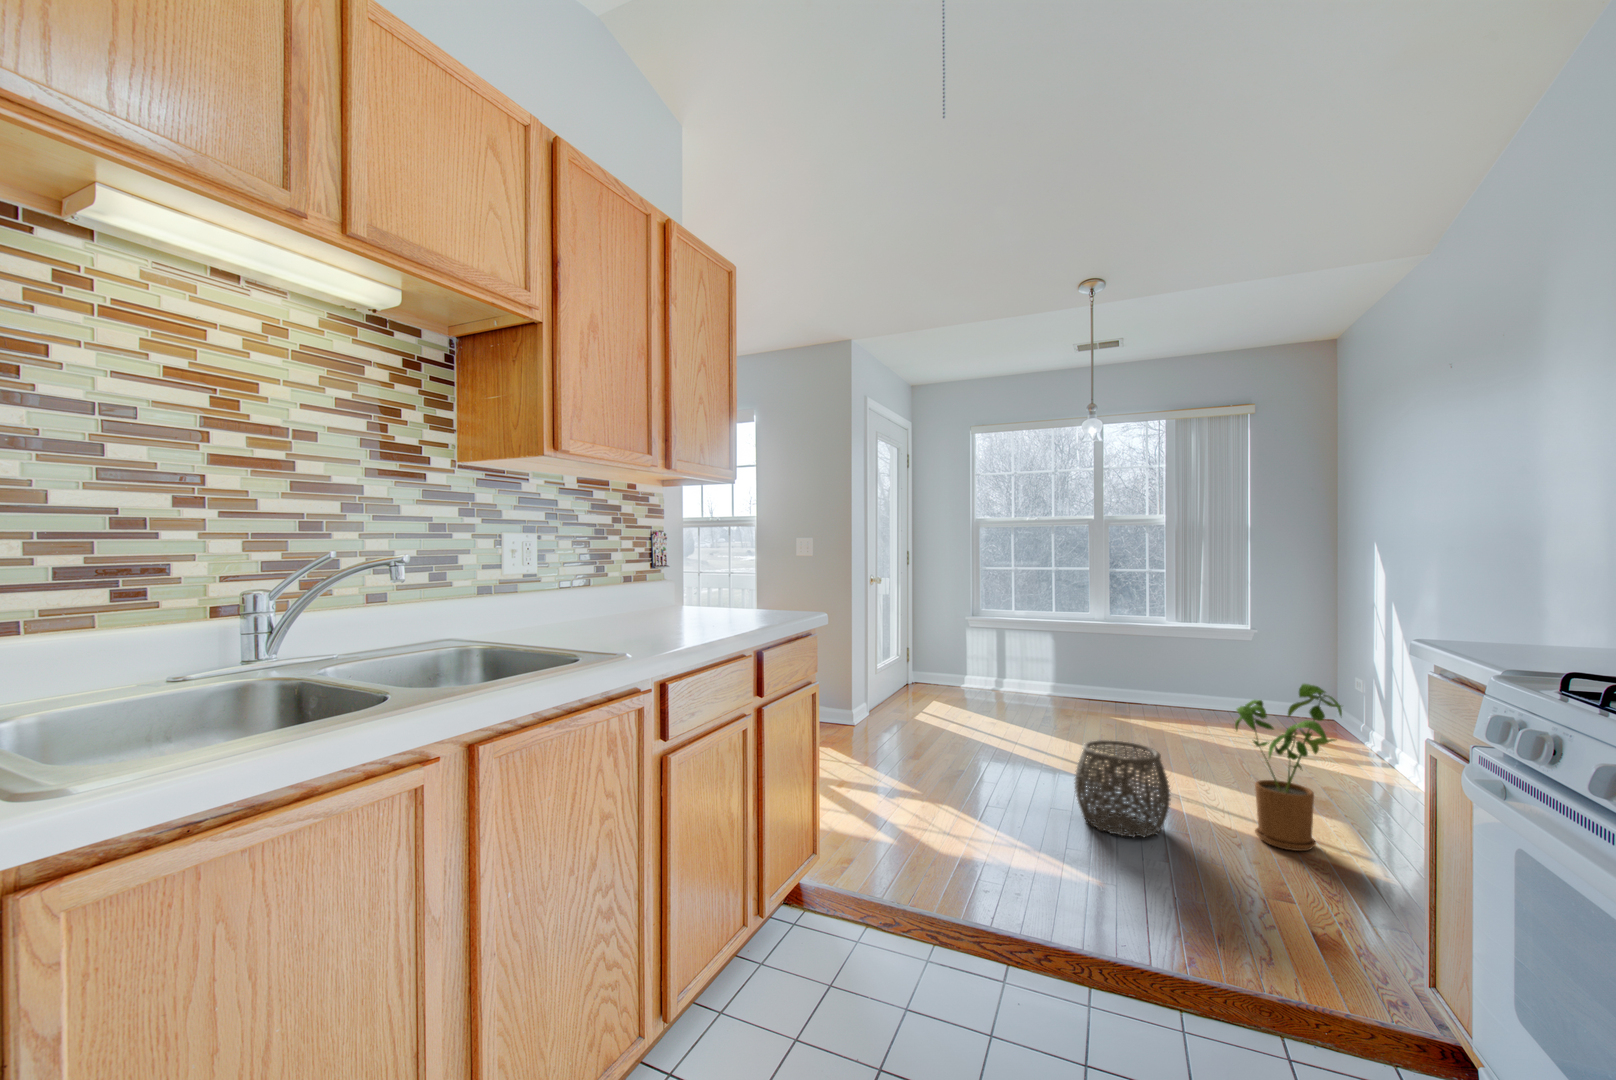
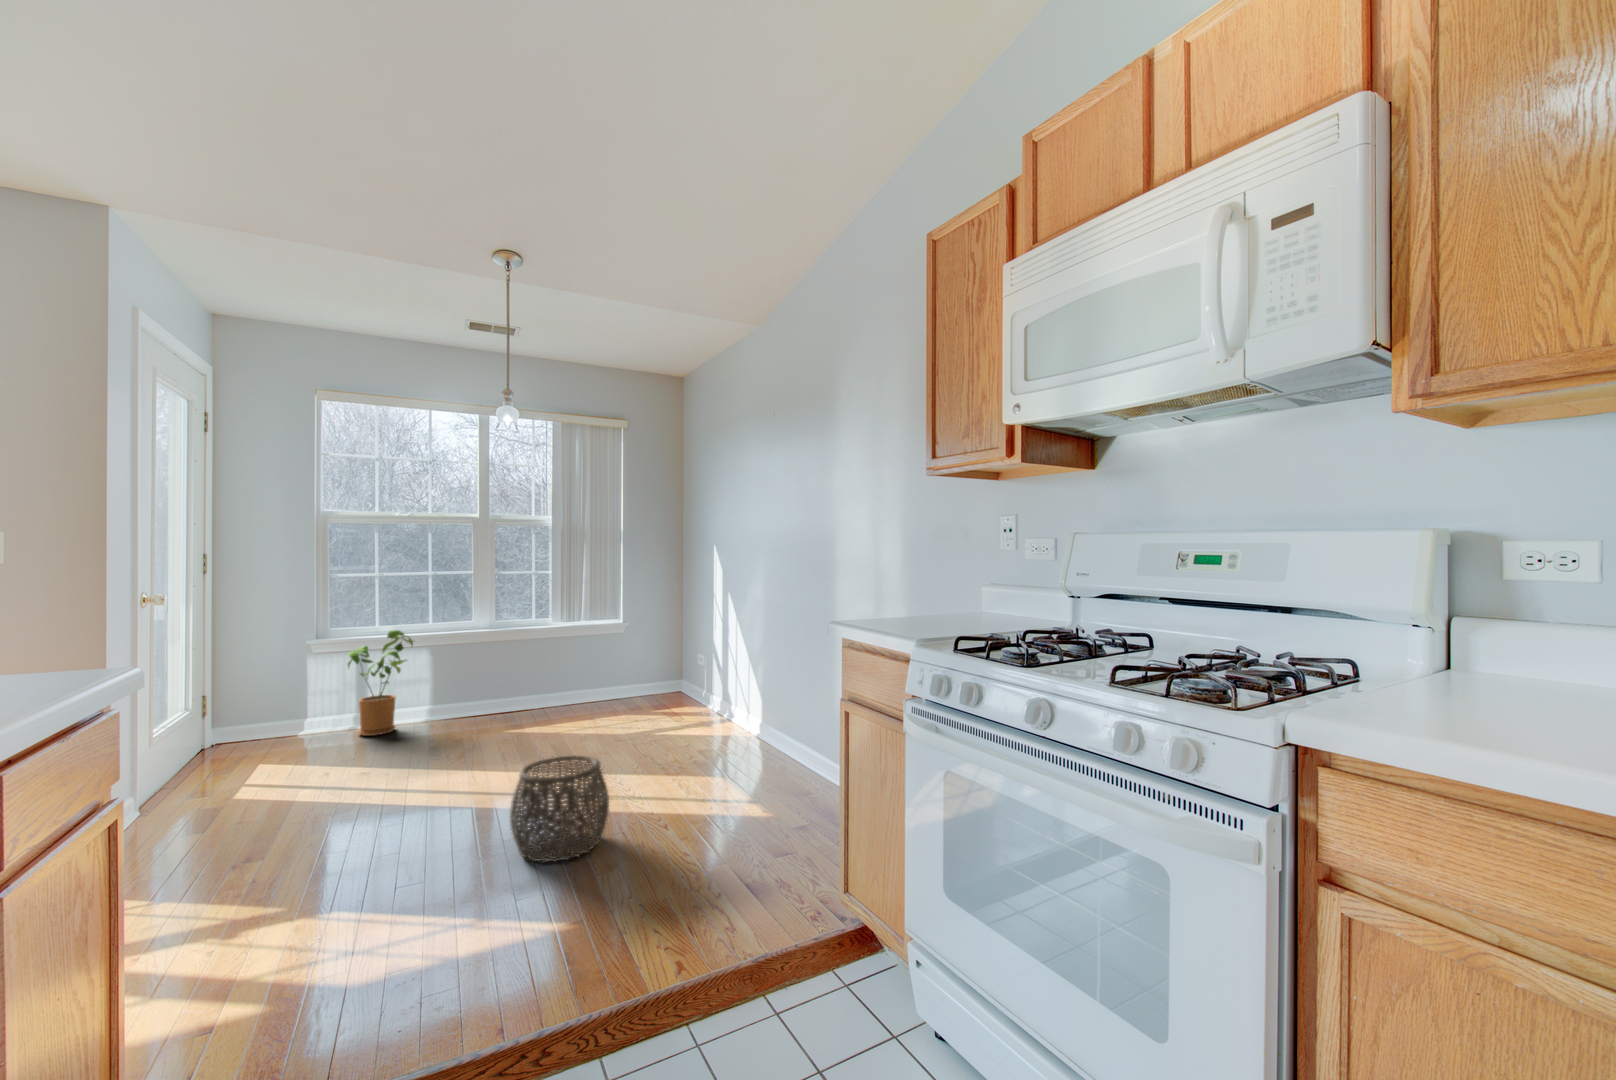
house plant: present [1235,684,1342,851] -> present [348,630,413,736]

